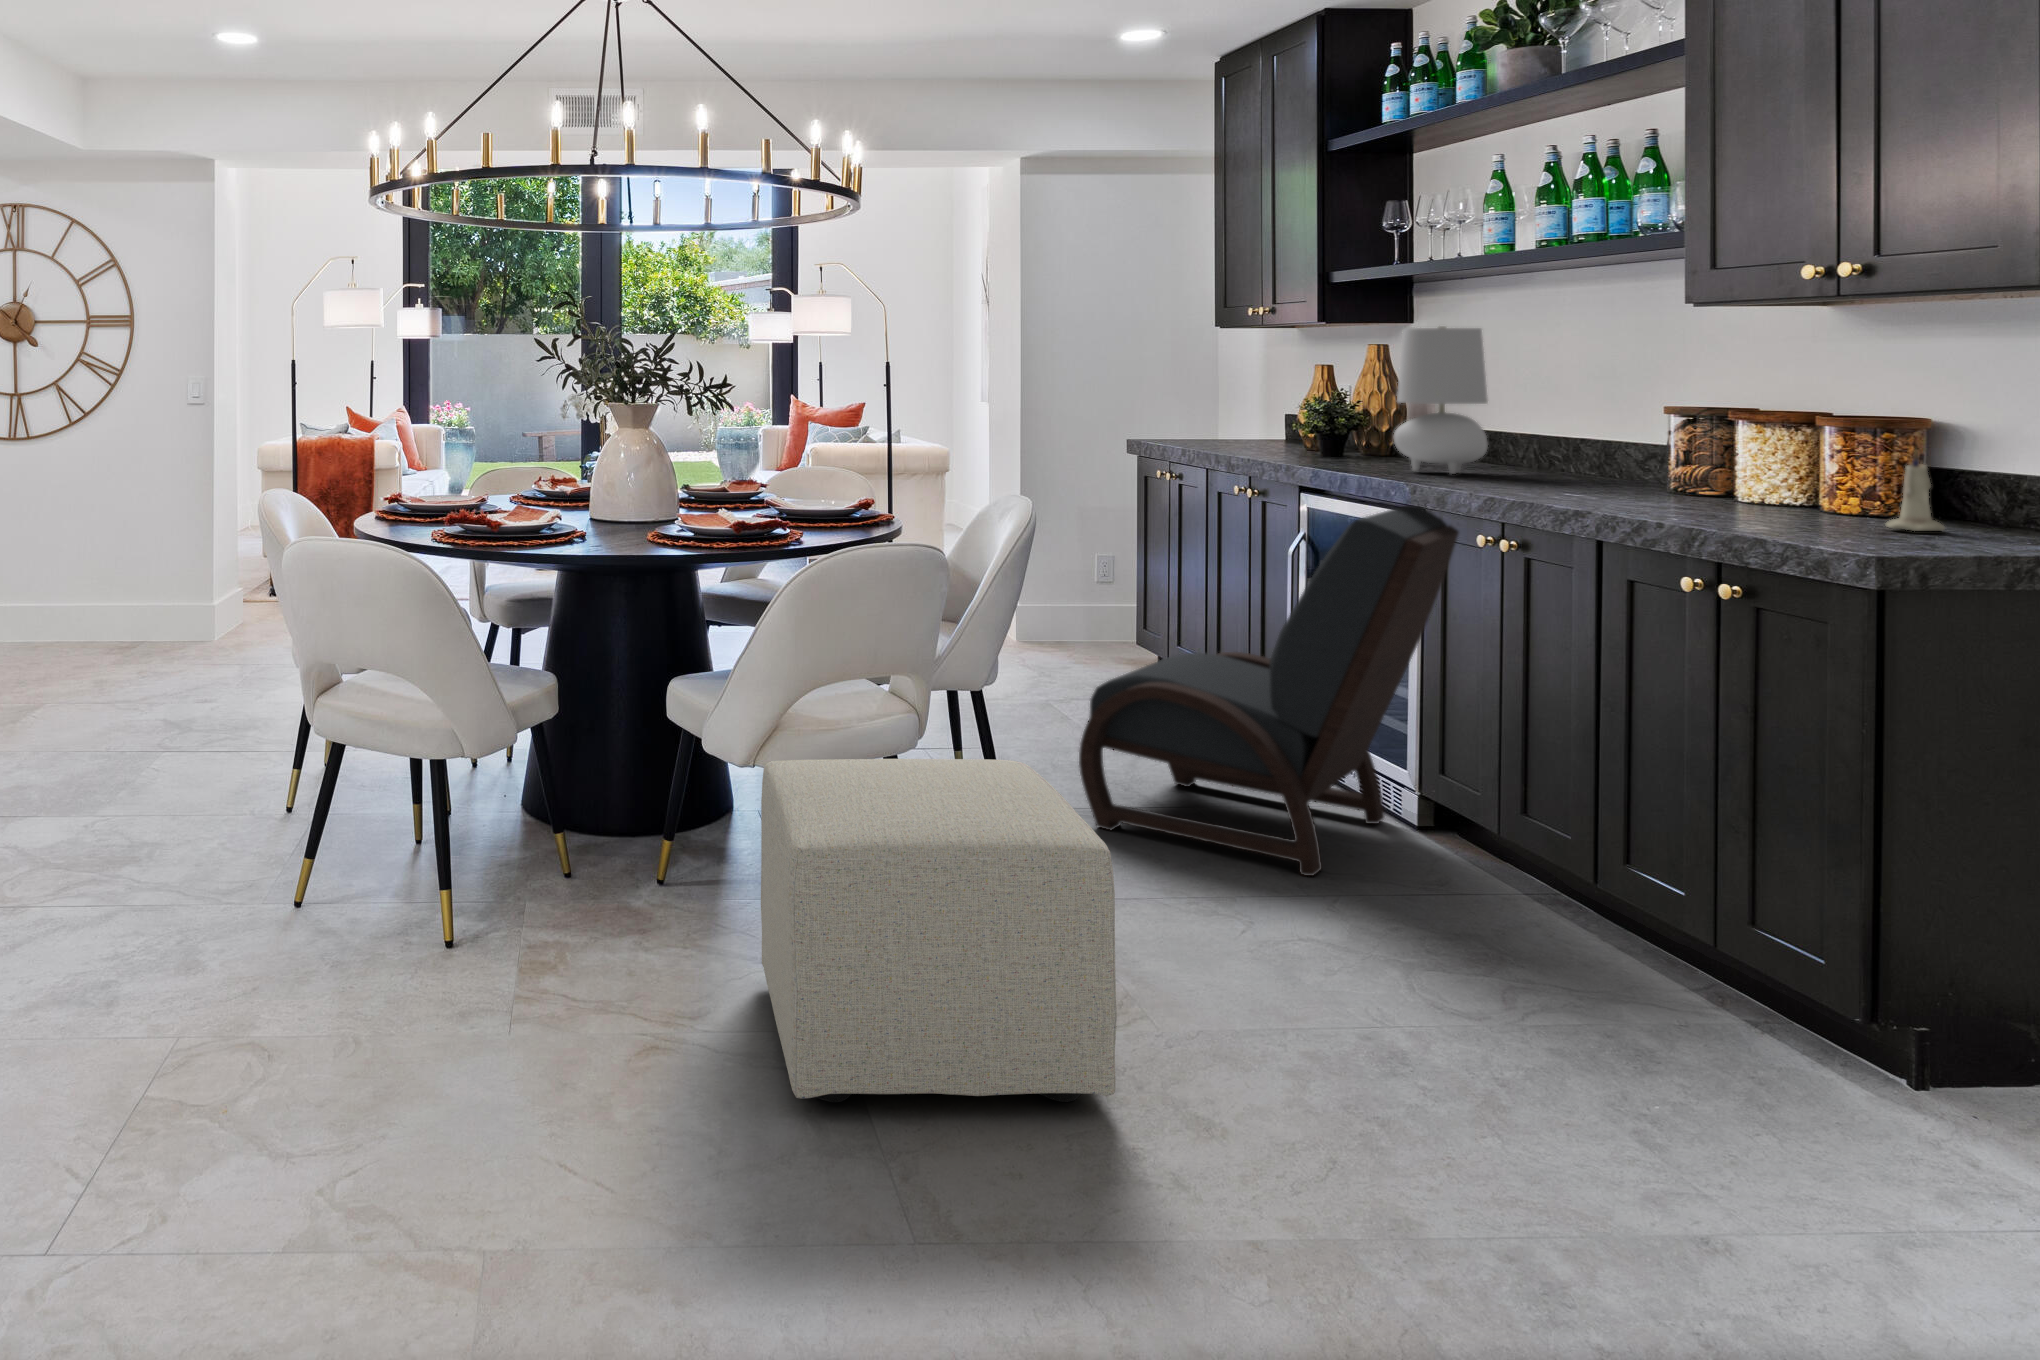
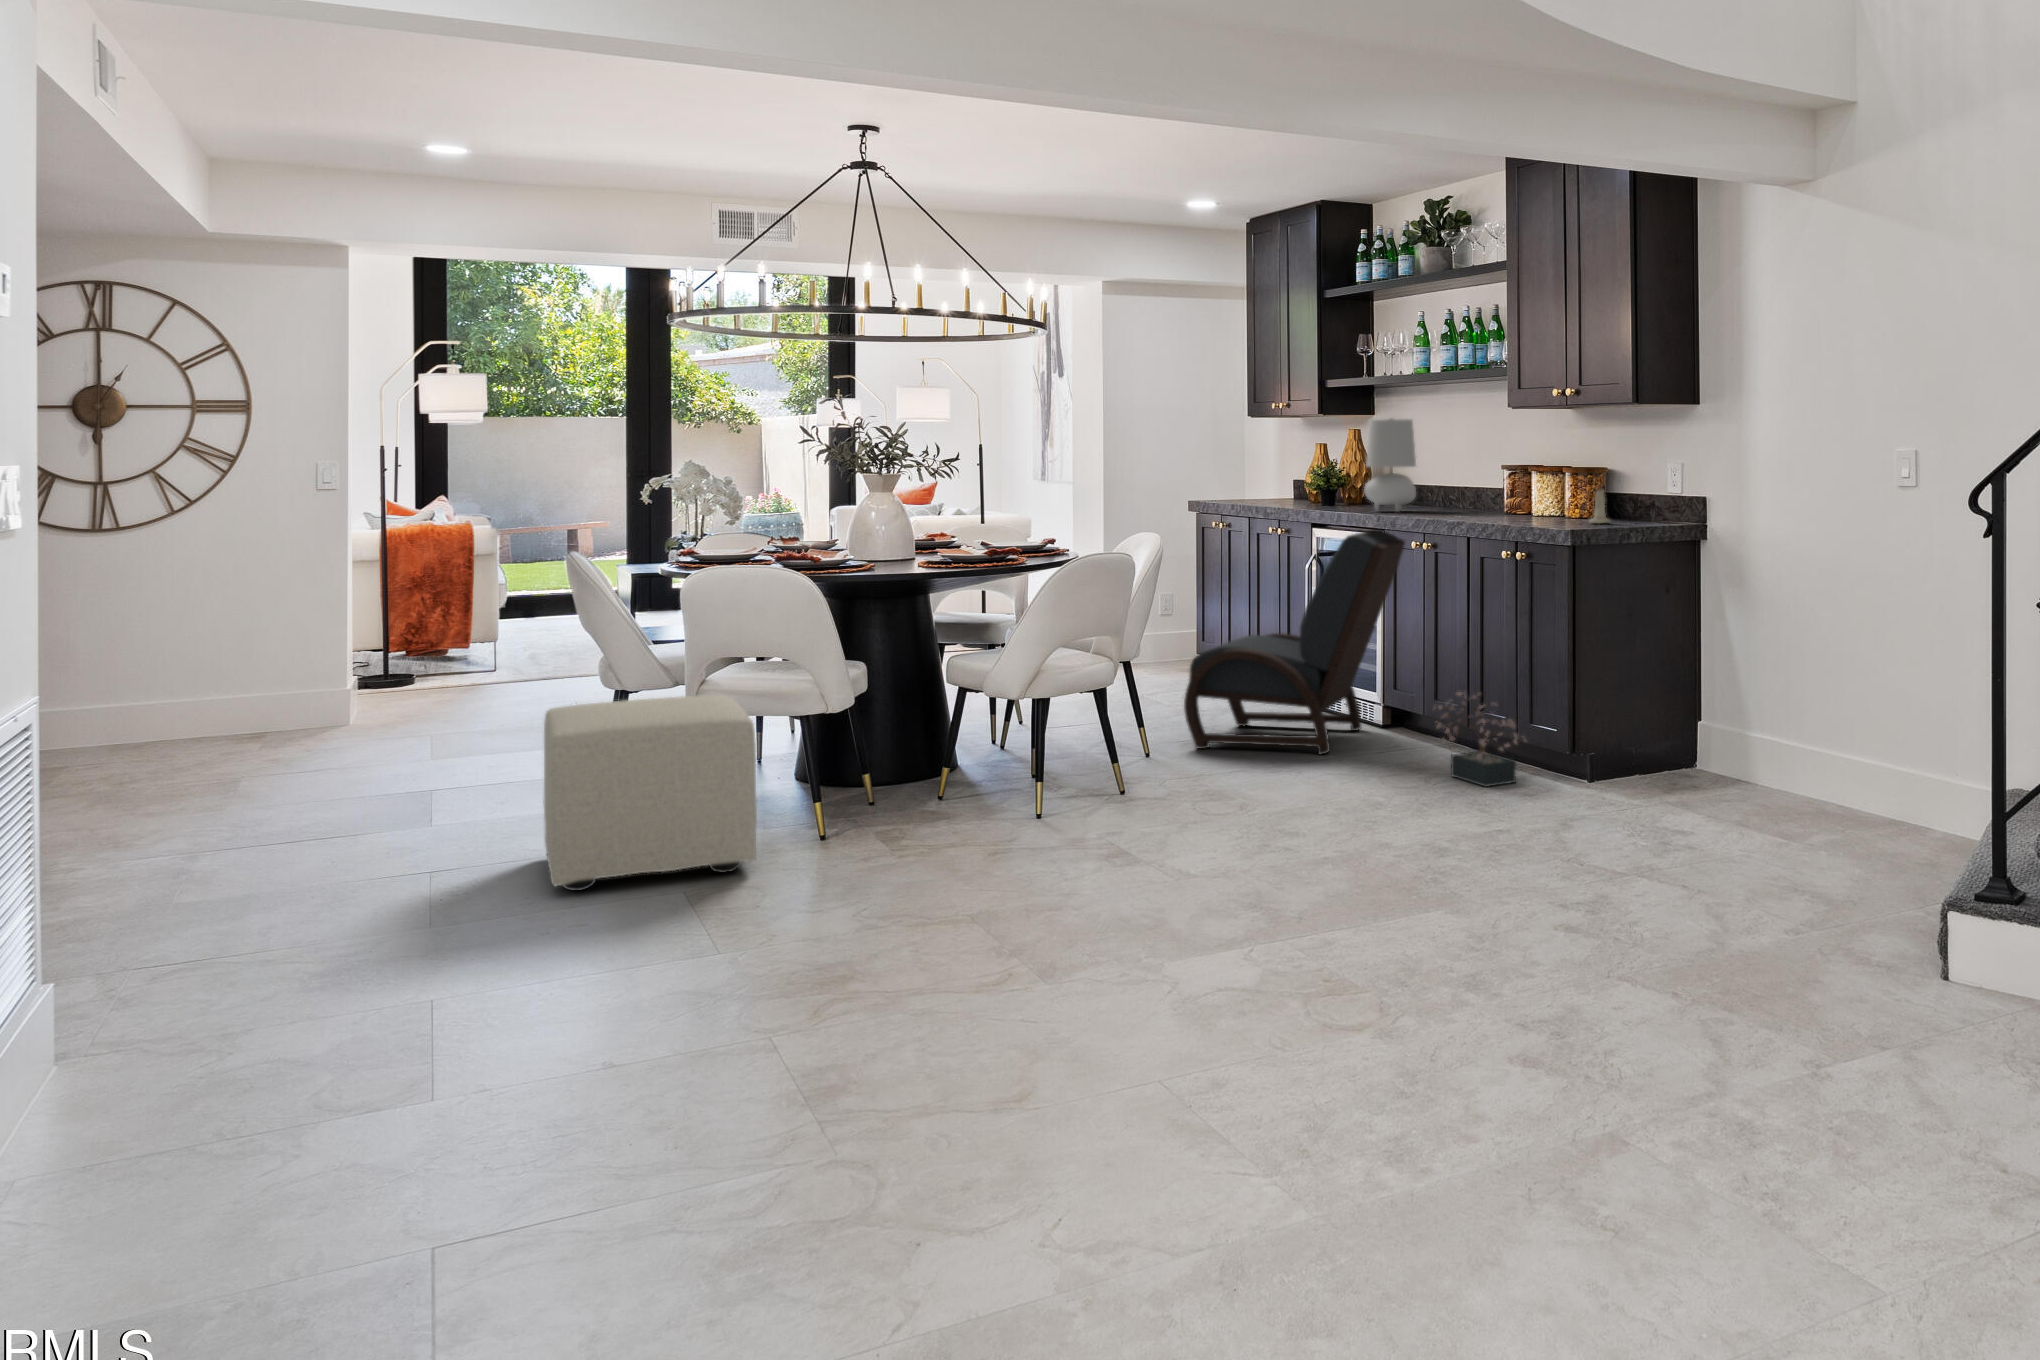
ottoman: present [761,759,1117,1102] -> present [544,695,757,891]
decorative plant: none [1521,825,1746,1034] -> present [1435,692,1525,787]

